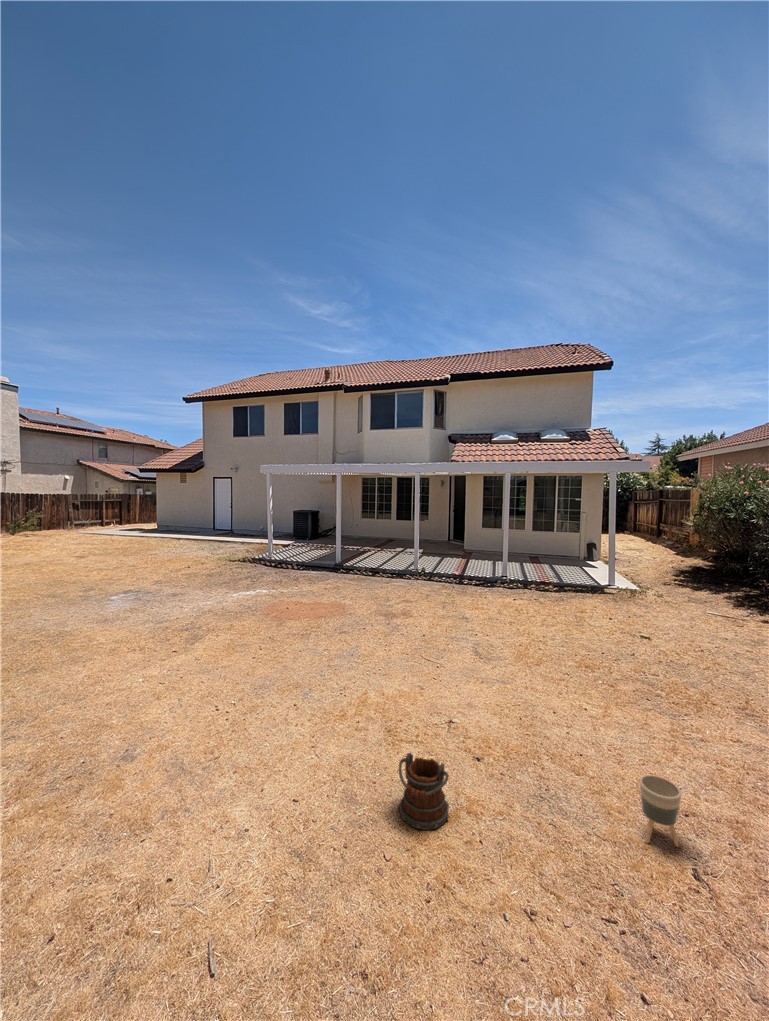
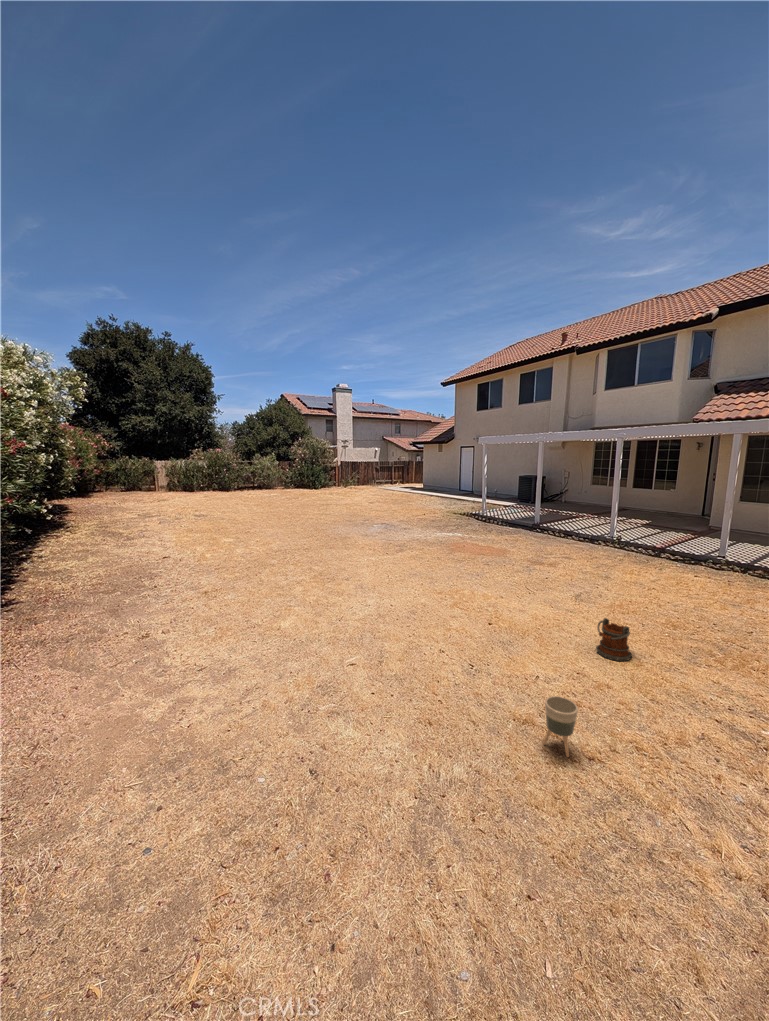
bucket: present [398,753,449,830] -> present [596,618,632,661]

